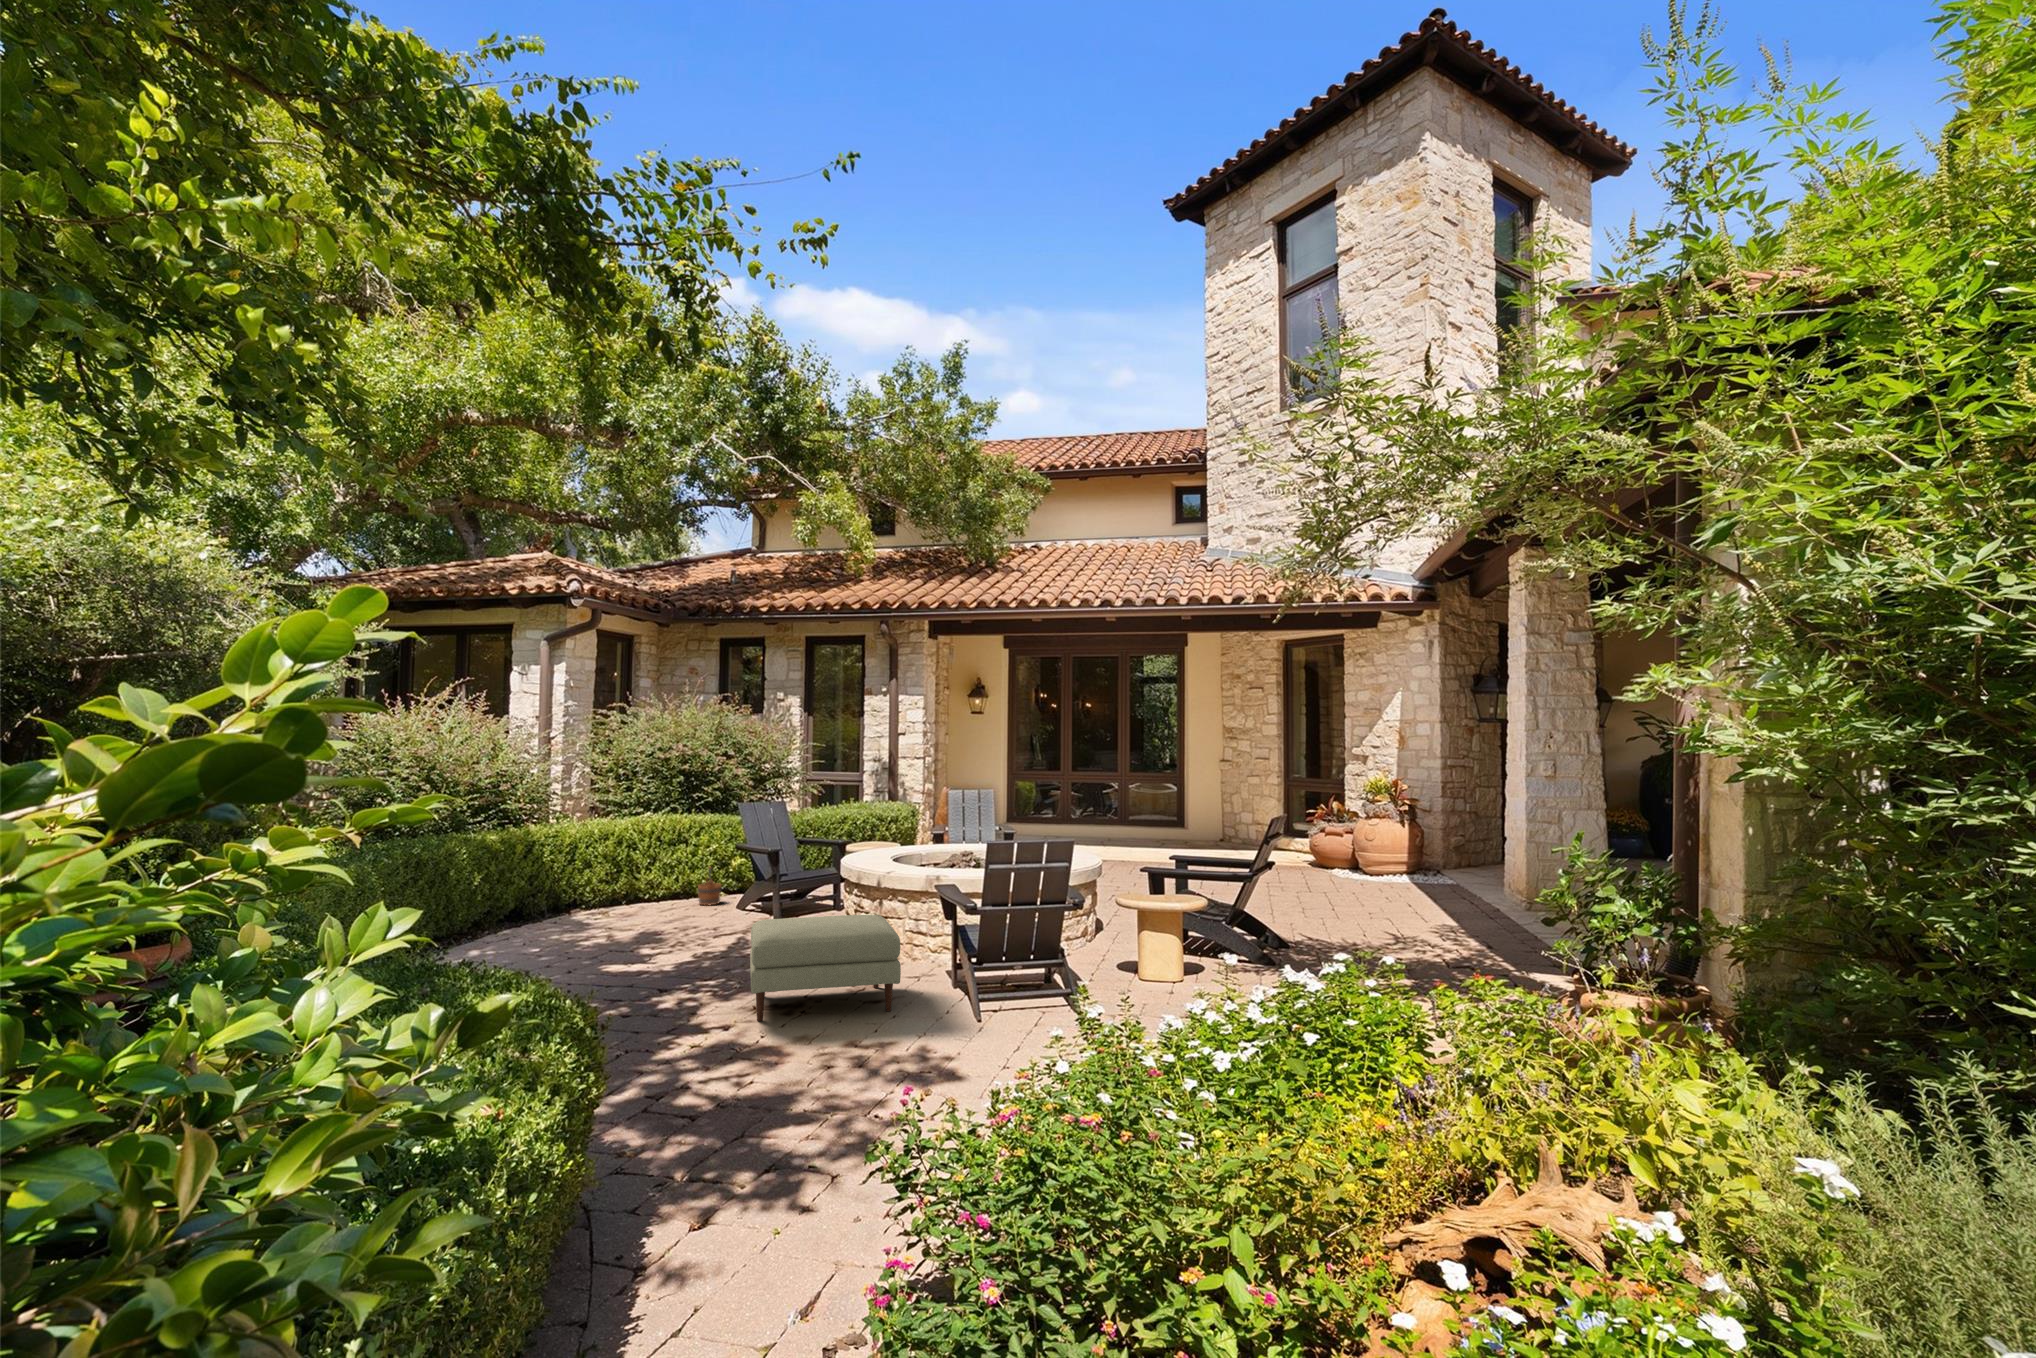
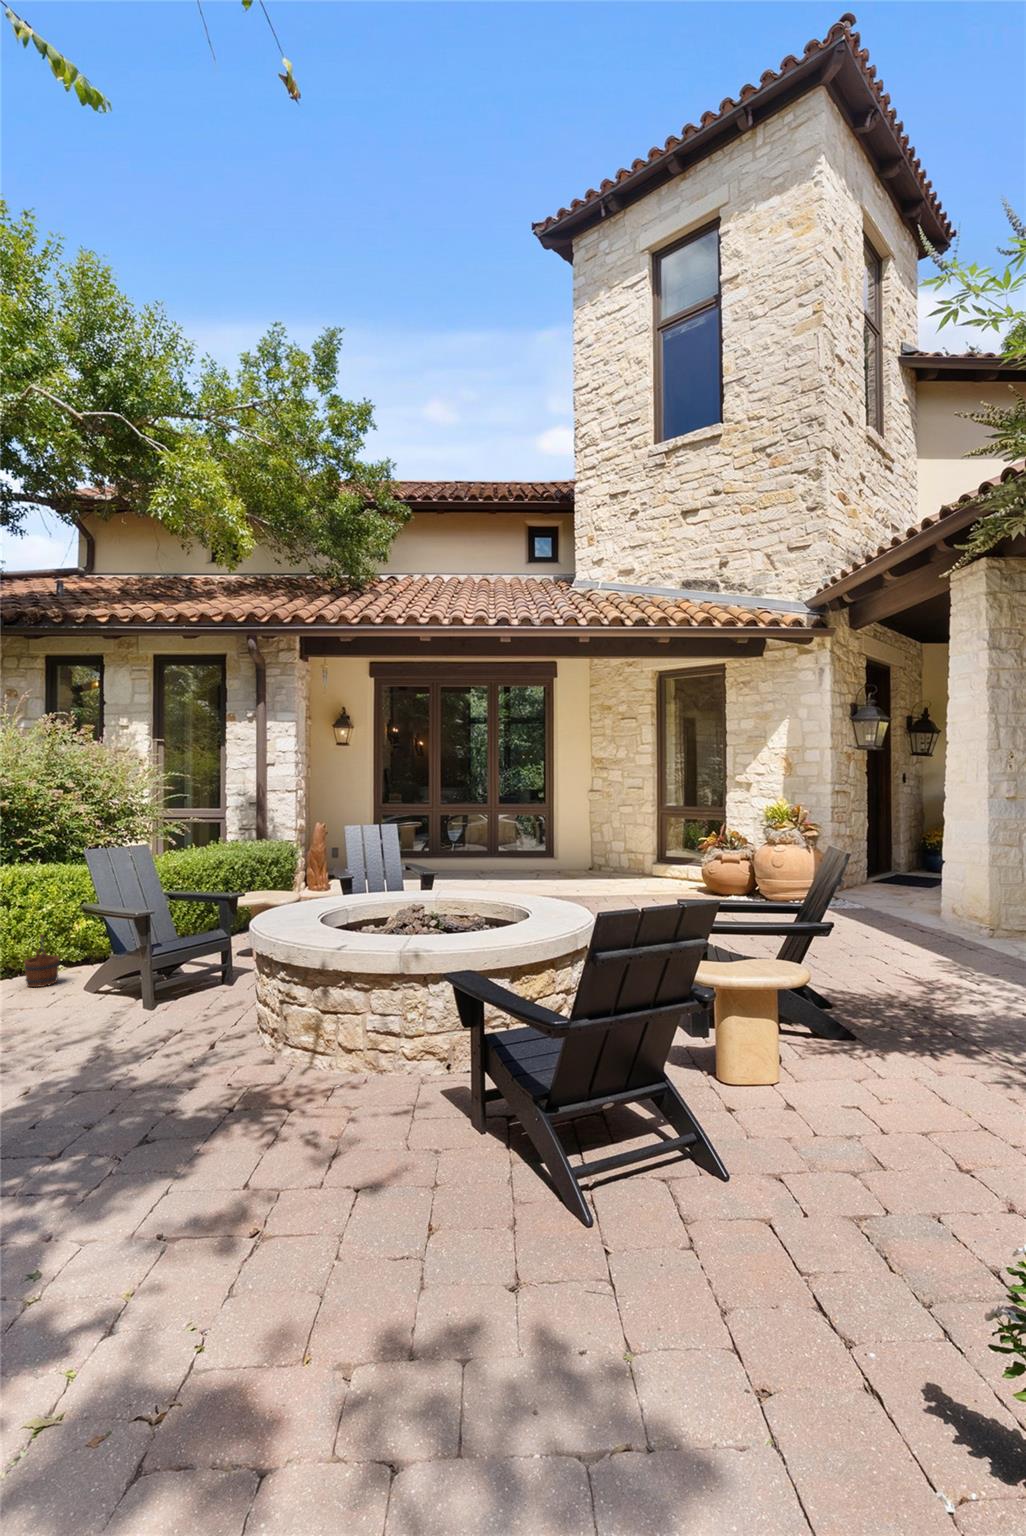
ottoman: present [750,915,901,1021] -> none [138,1034,441,1310]

